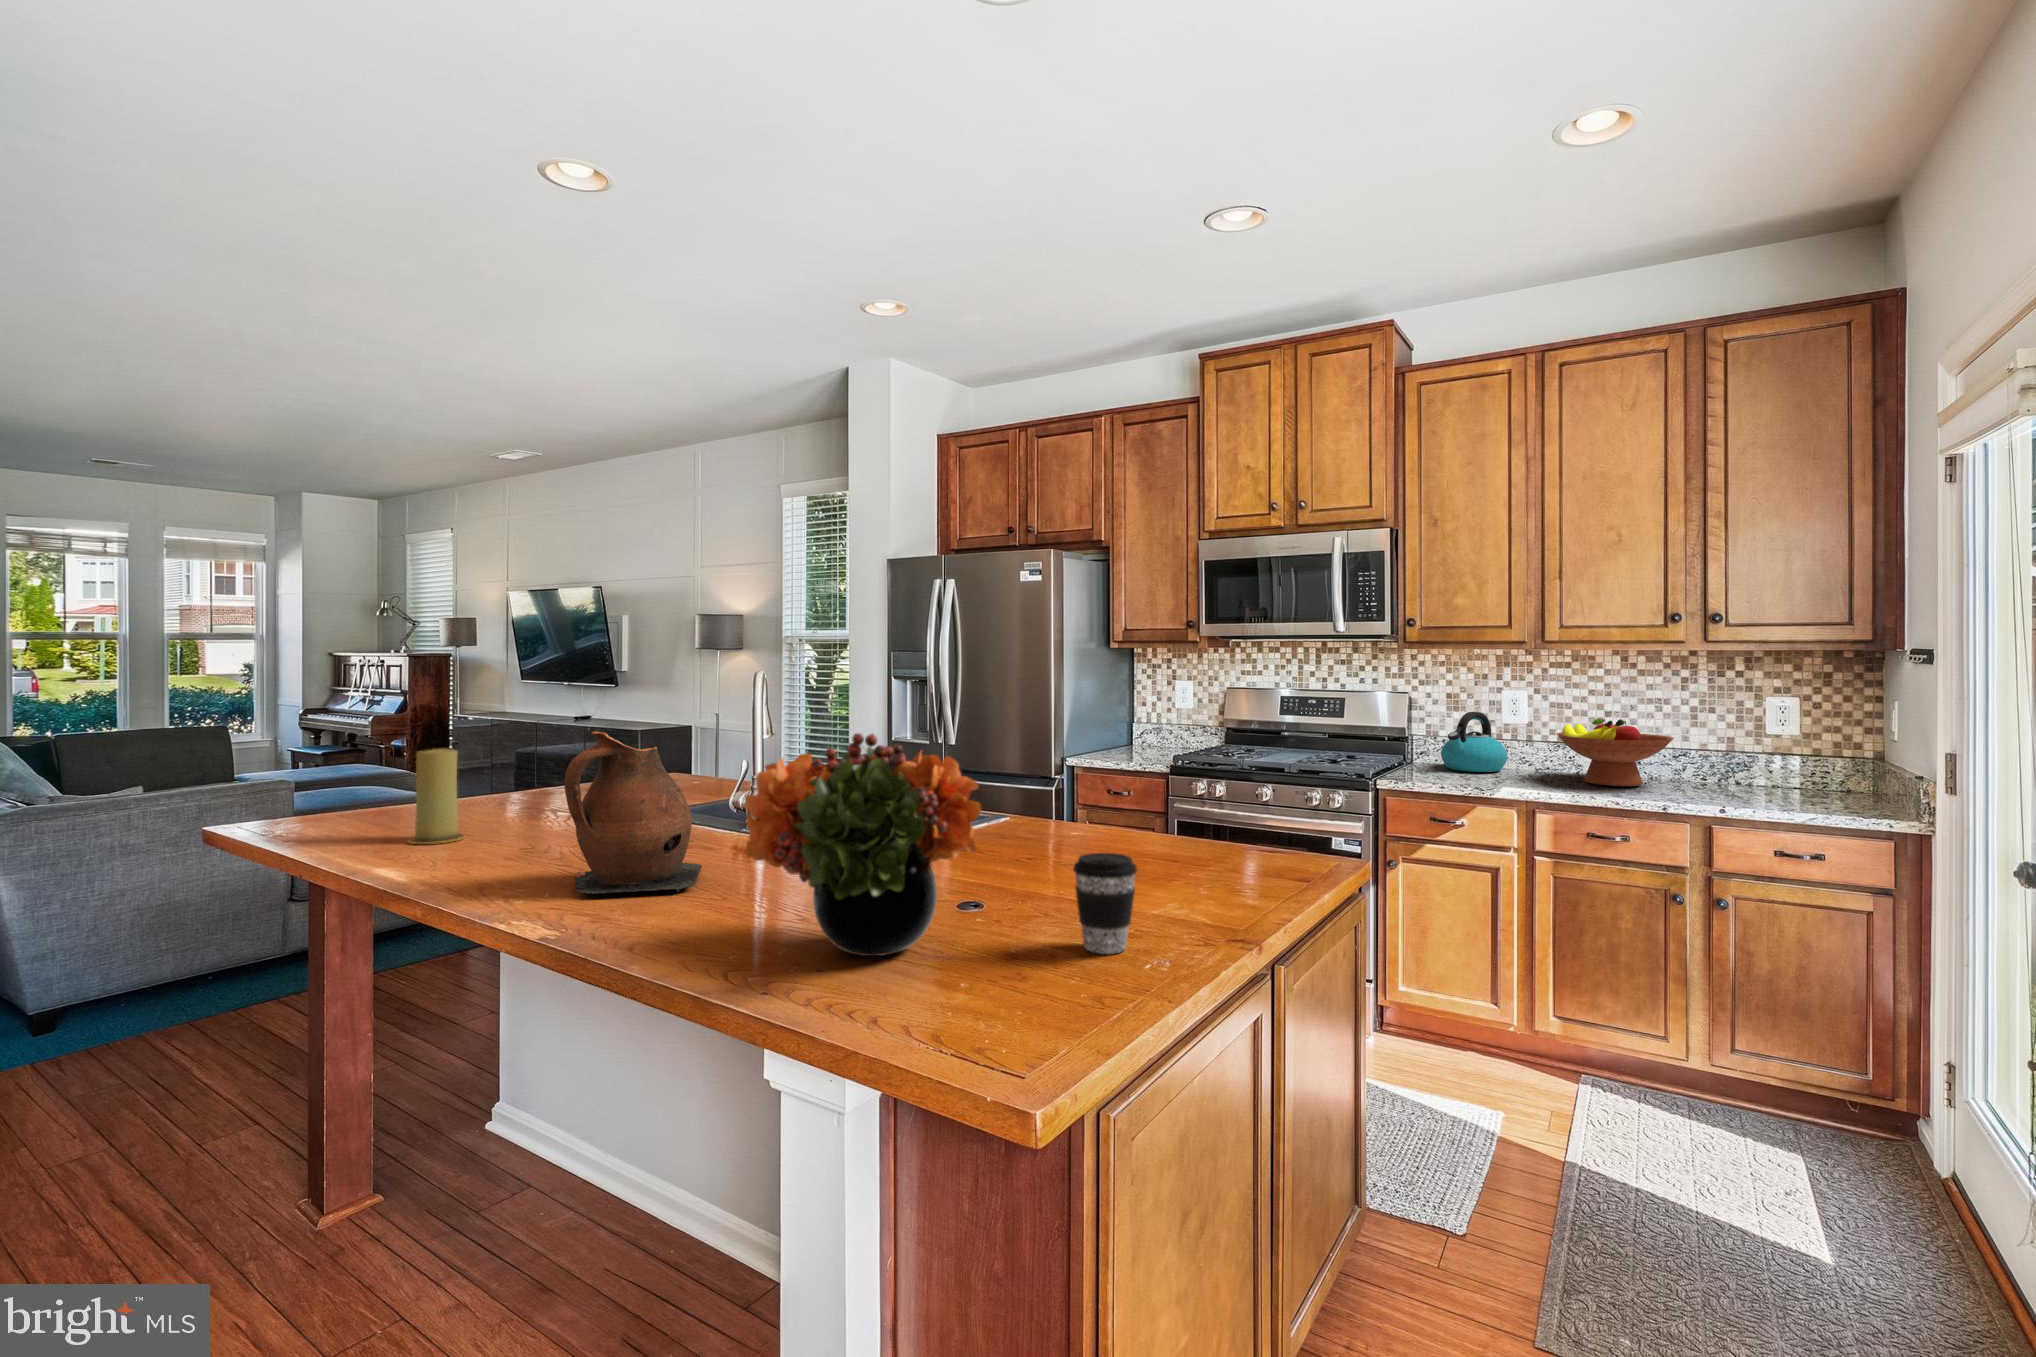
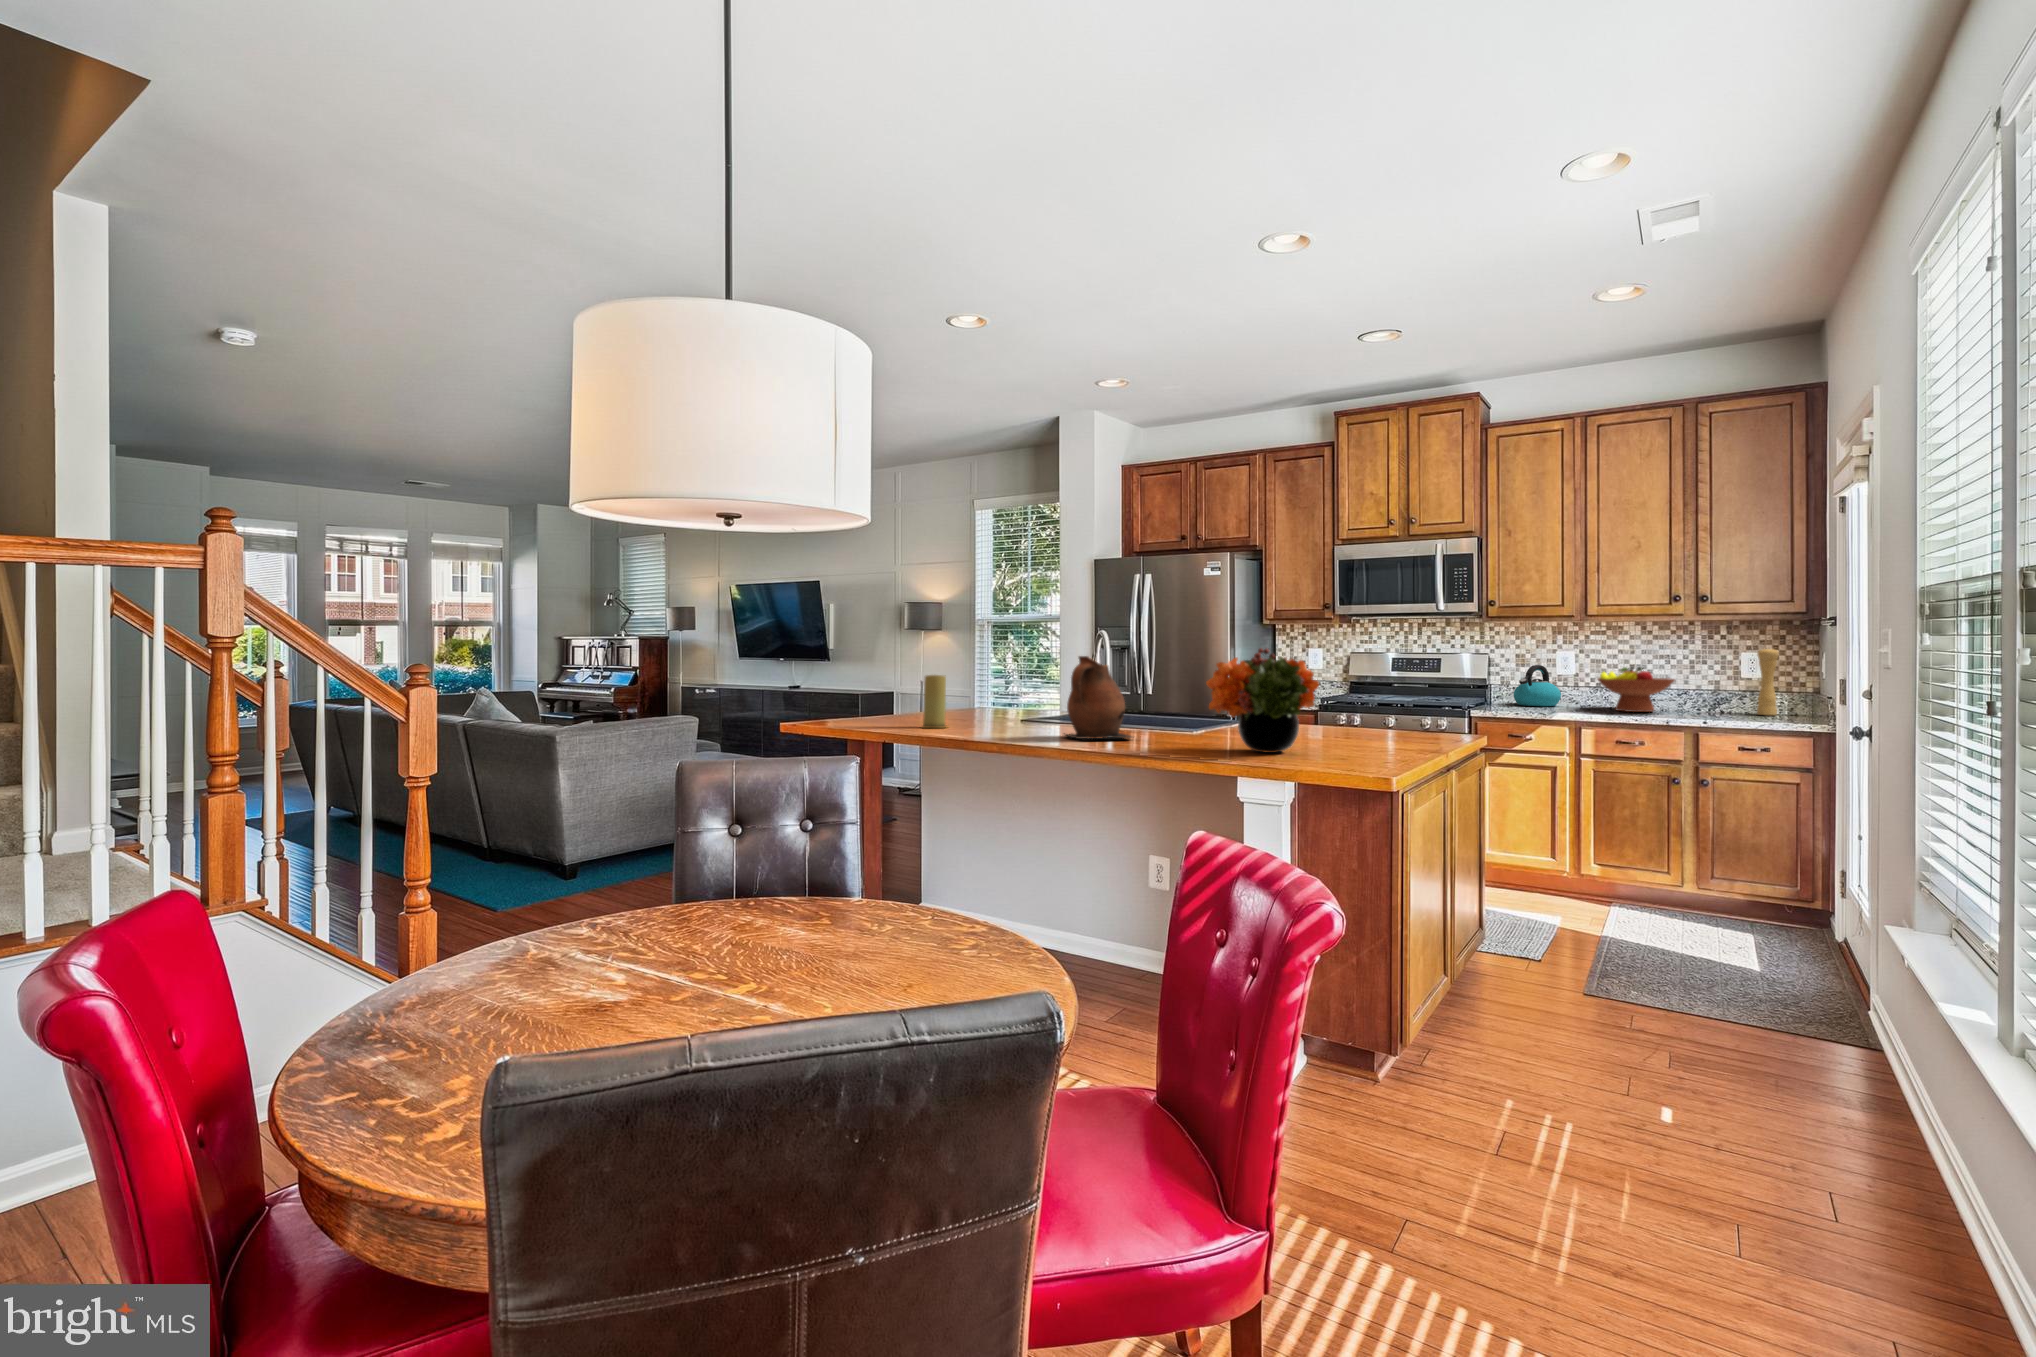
pepper mill: none [1794,693,1827,795] -> present [1757,649,1779,715]
coffee cup: present [1073,853,1137,954] -> none [1363,708,1396,753]

